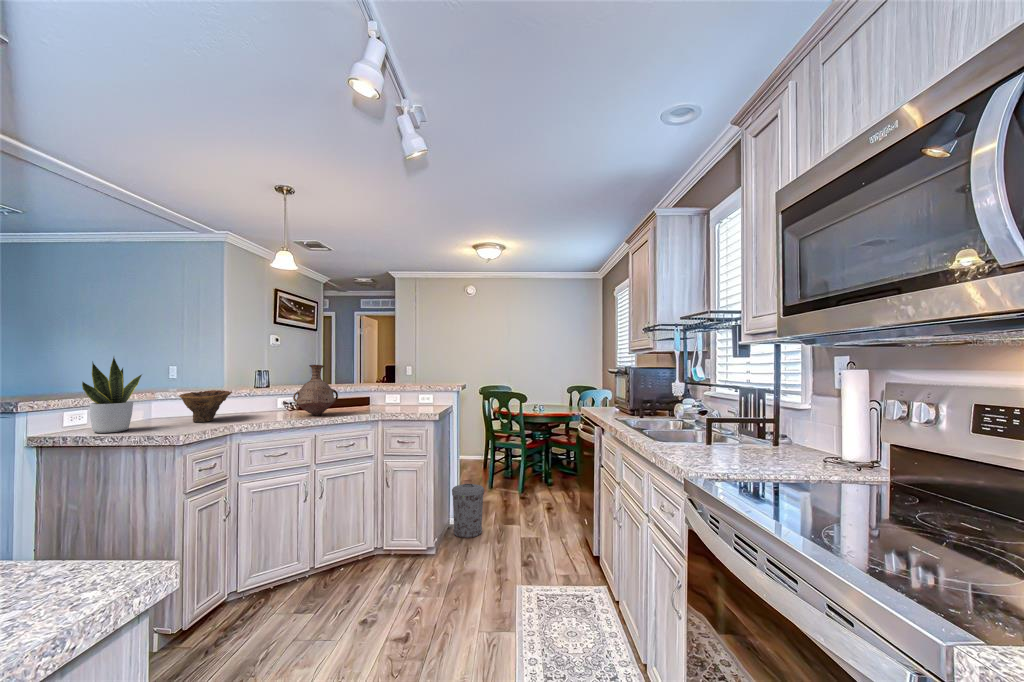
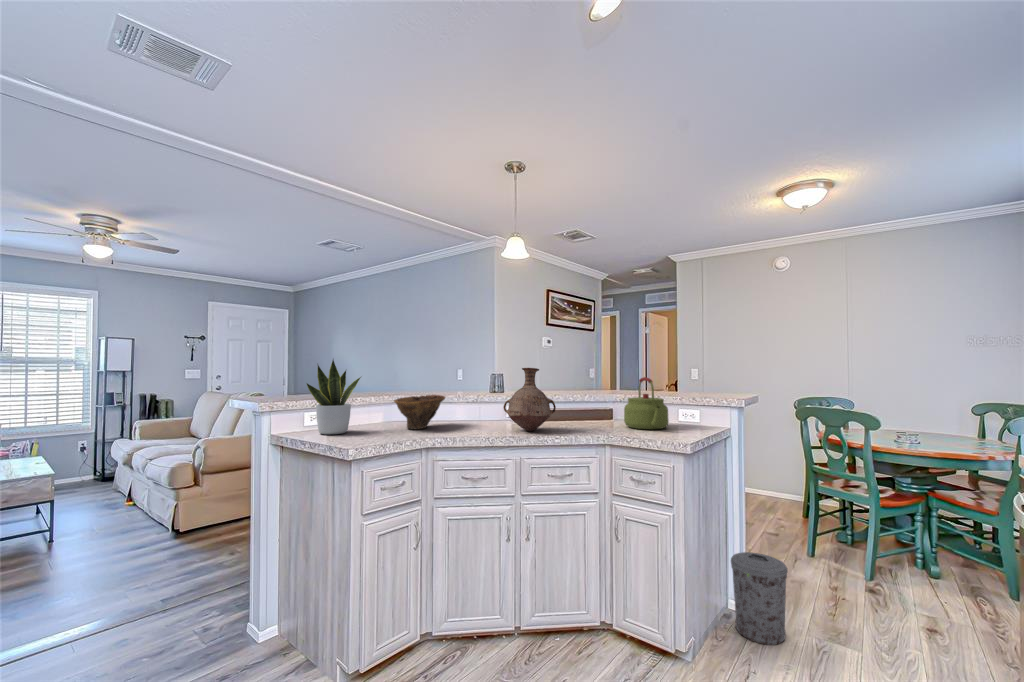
kettle: none [385,371,416,408] -> present [624,377,669,429]

